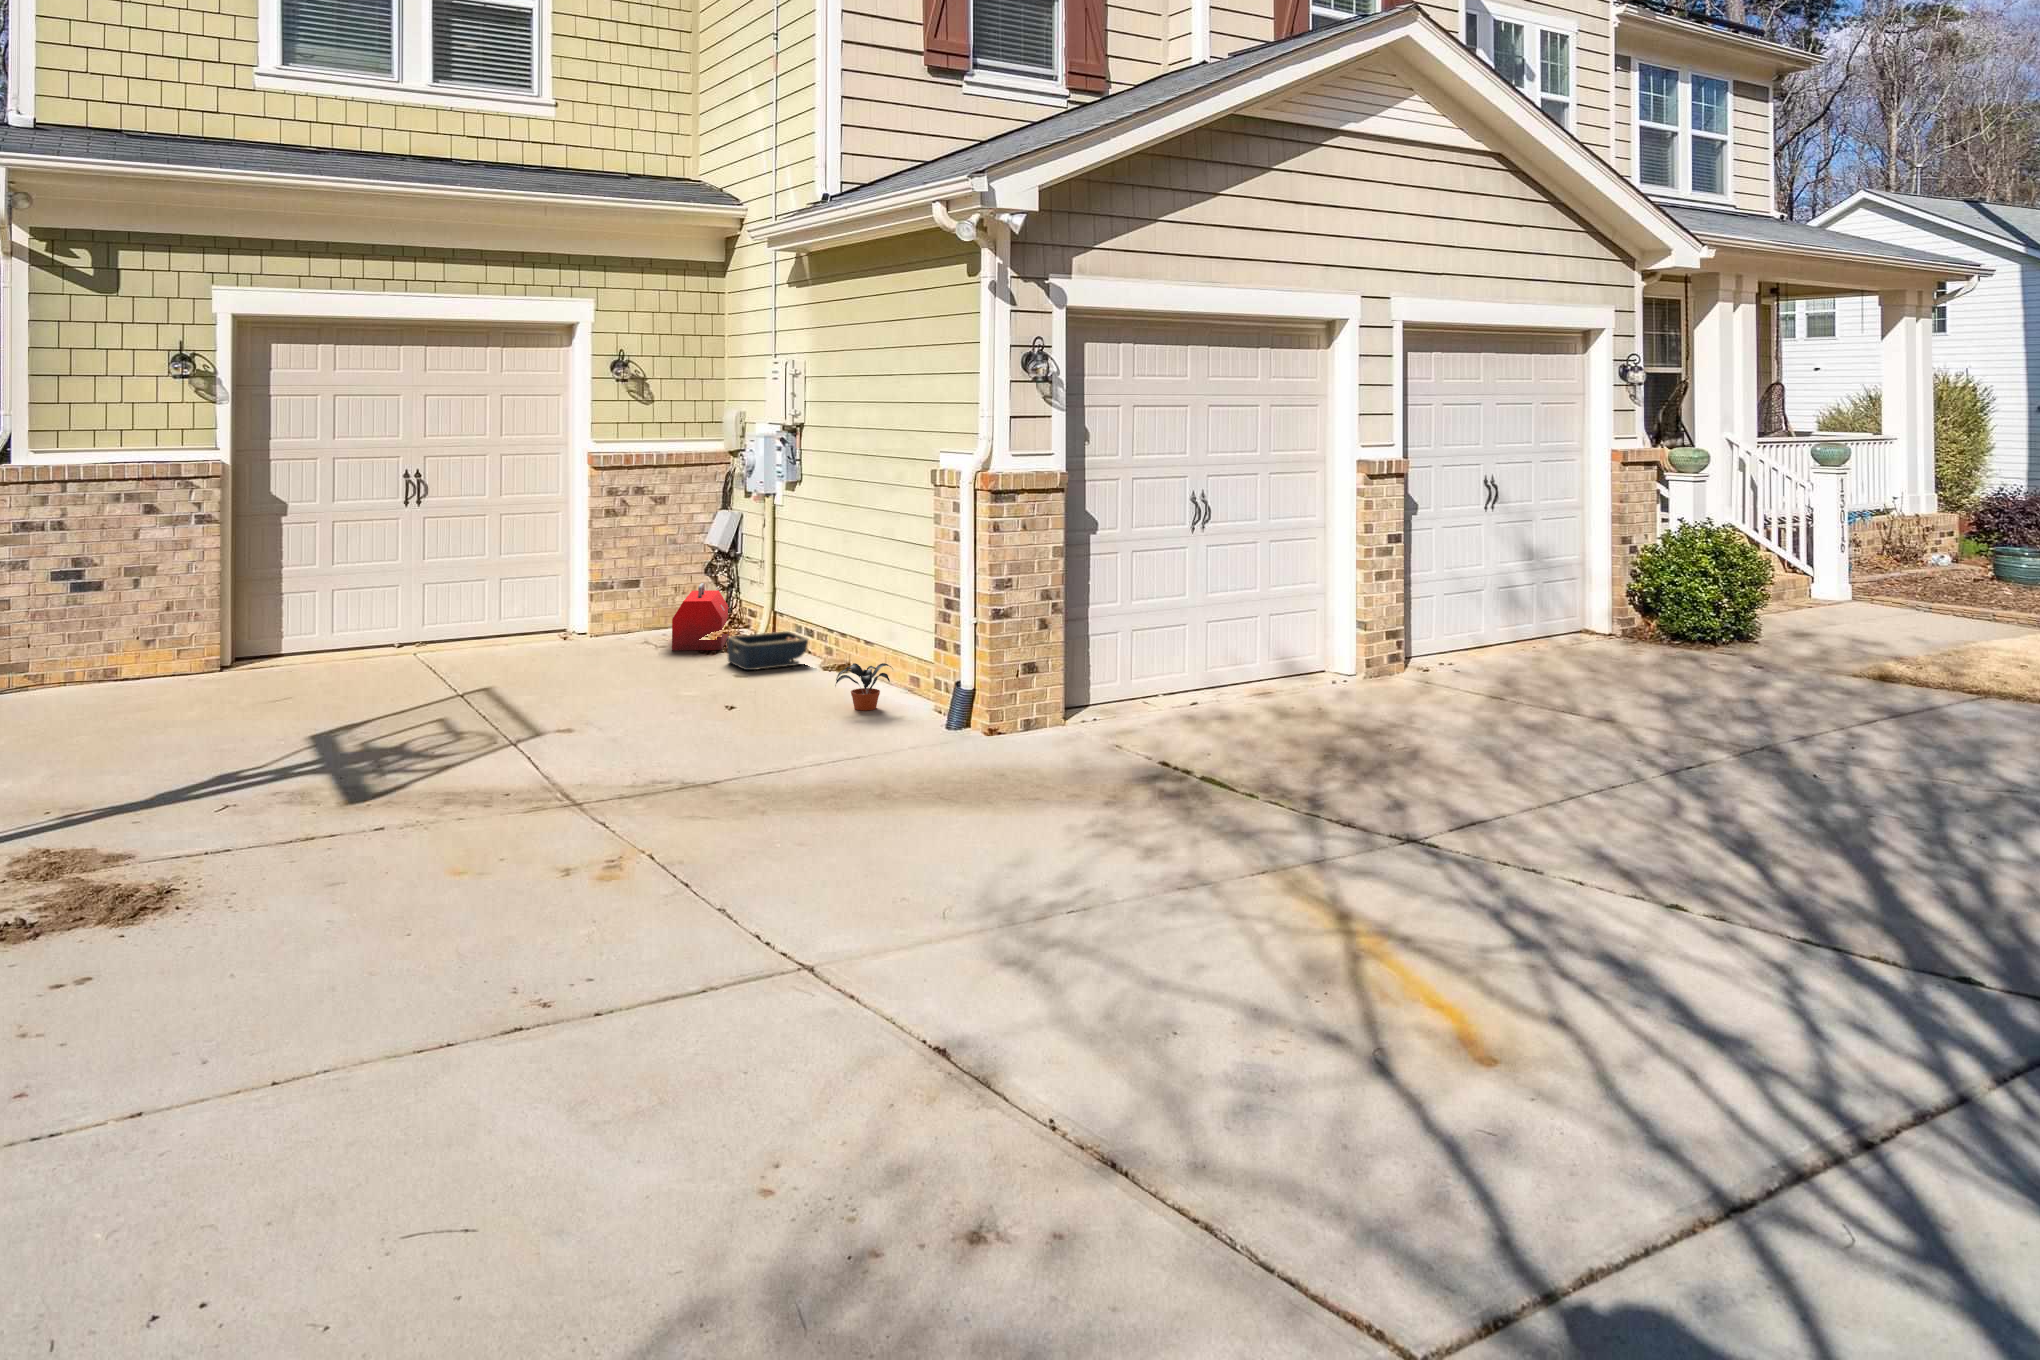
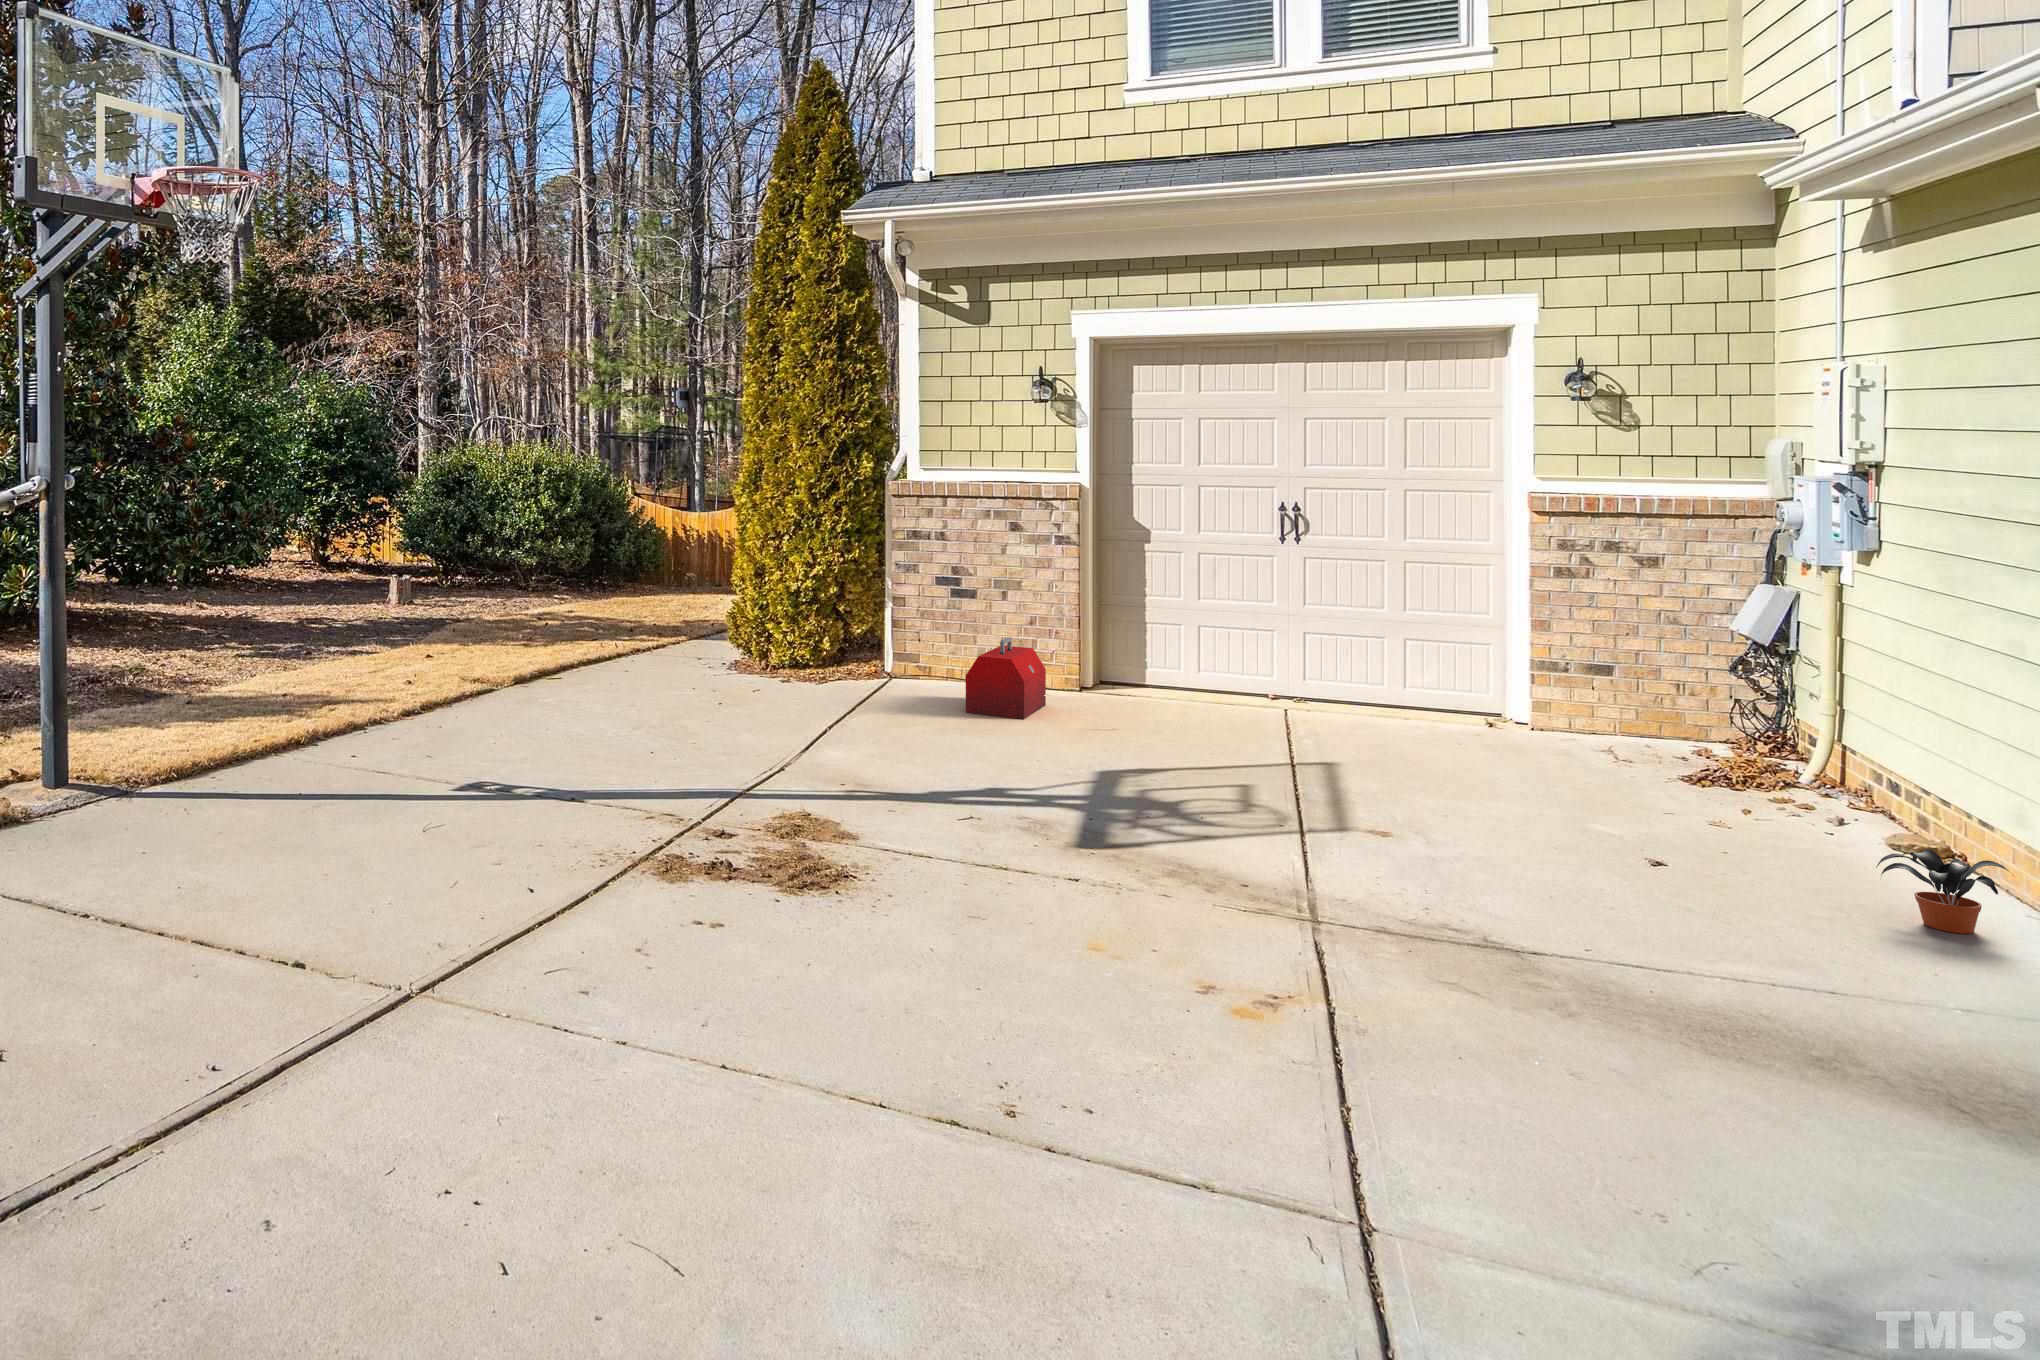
toolbox: present [672,583,729,650] -> present [966,637,1046,719]
basket: present [727,631,808,670] -> none [1741,771,1898,839]

